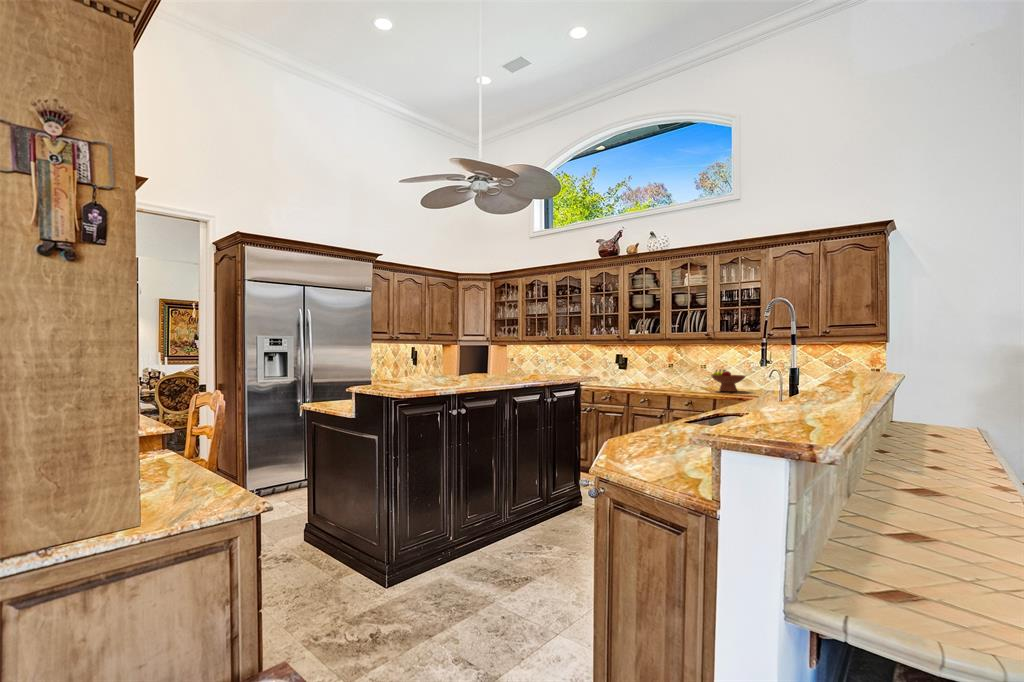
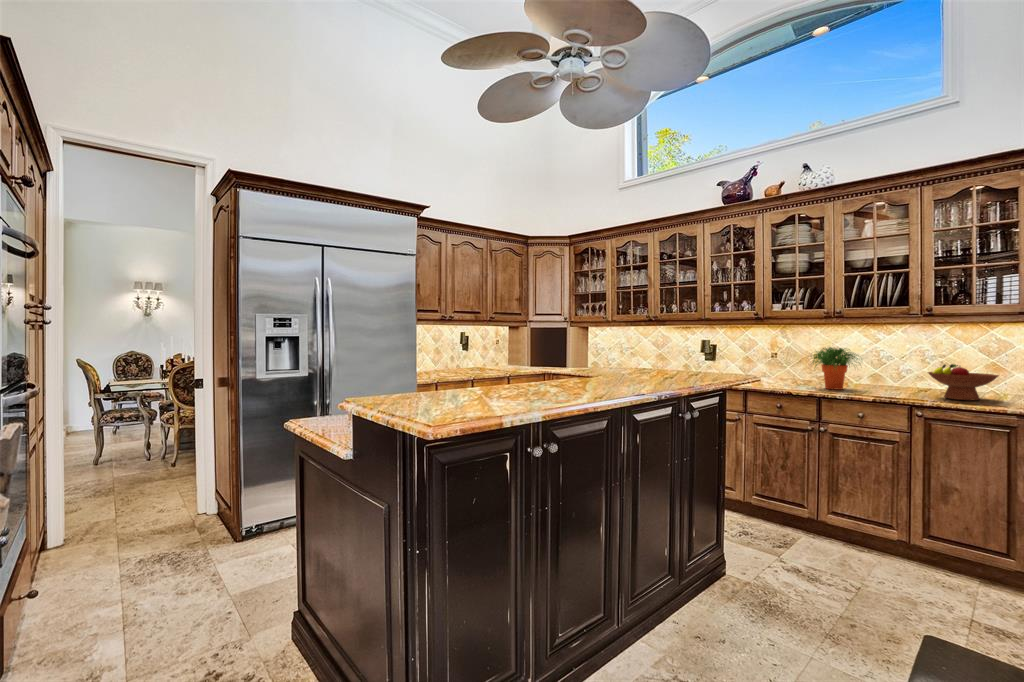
potted plant: none [646,359,680,388] -> present [812,347,858,390]

